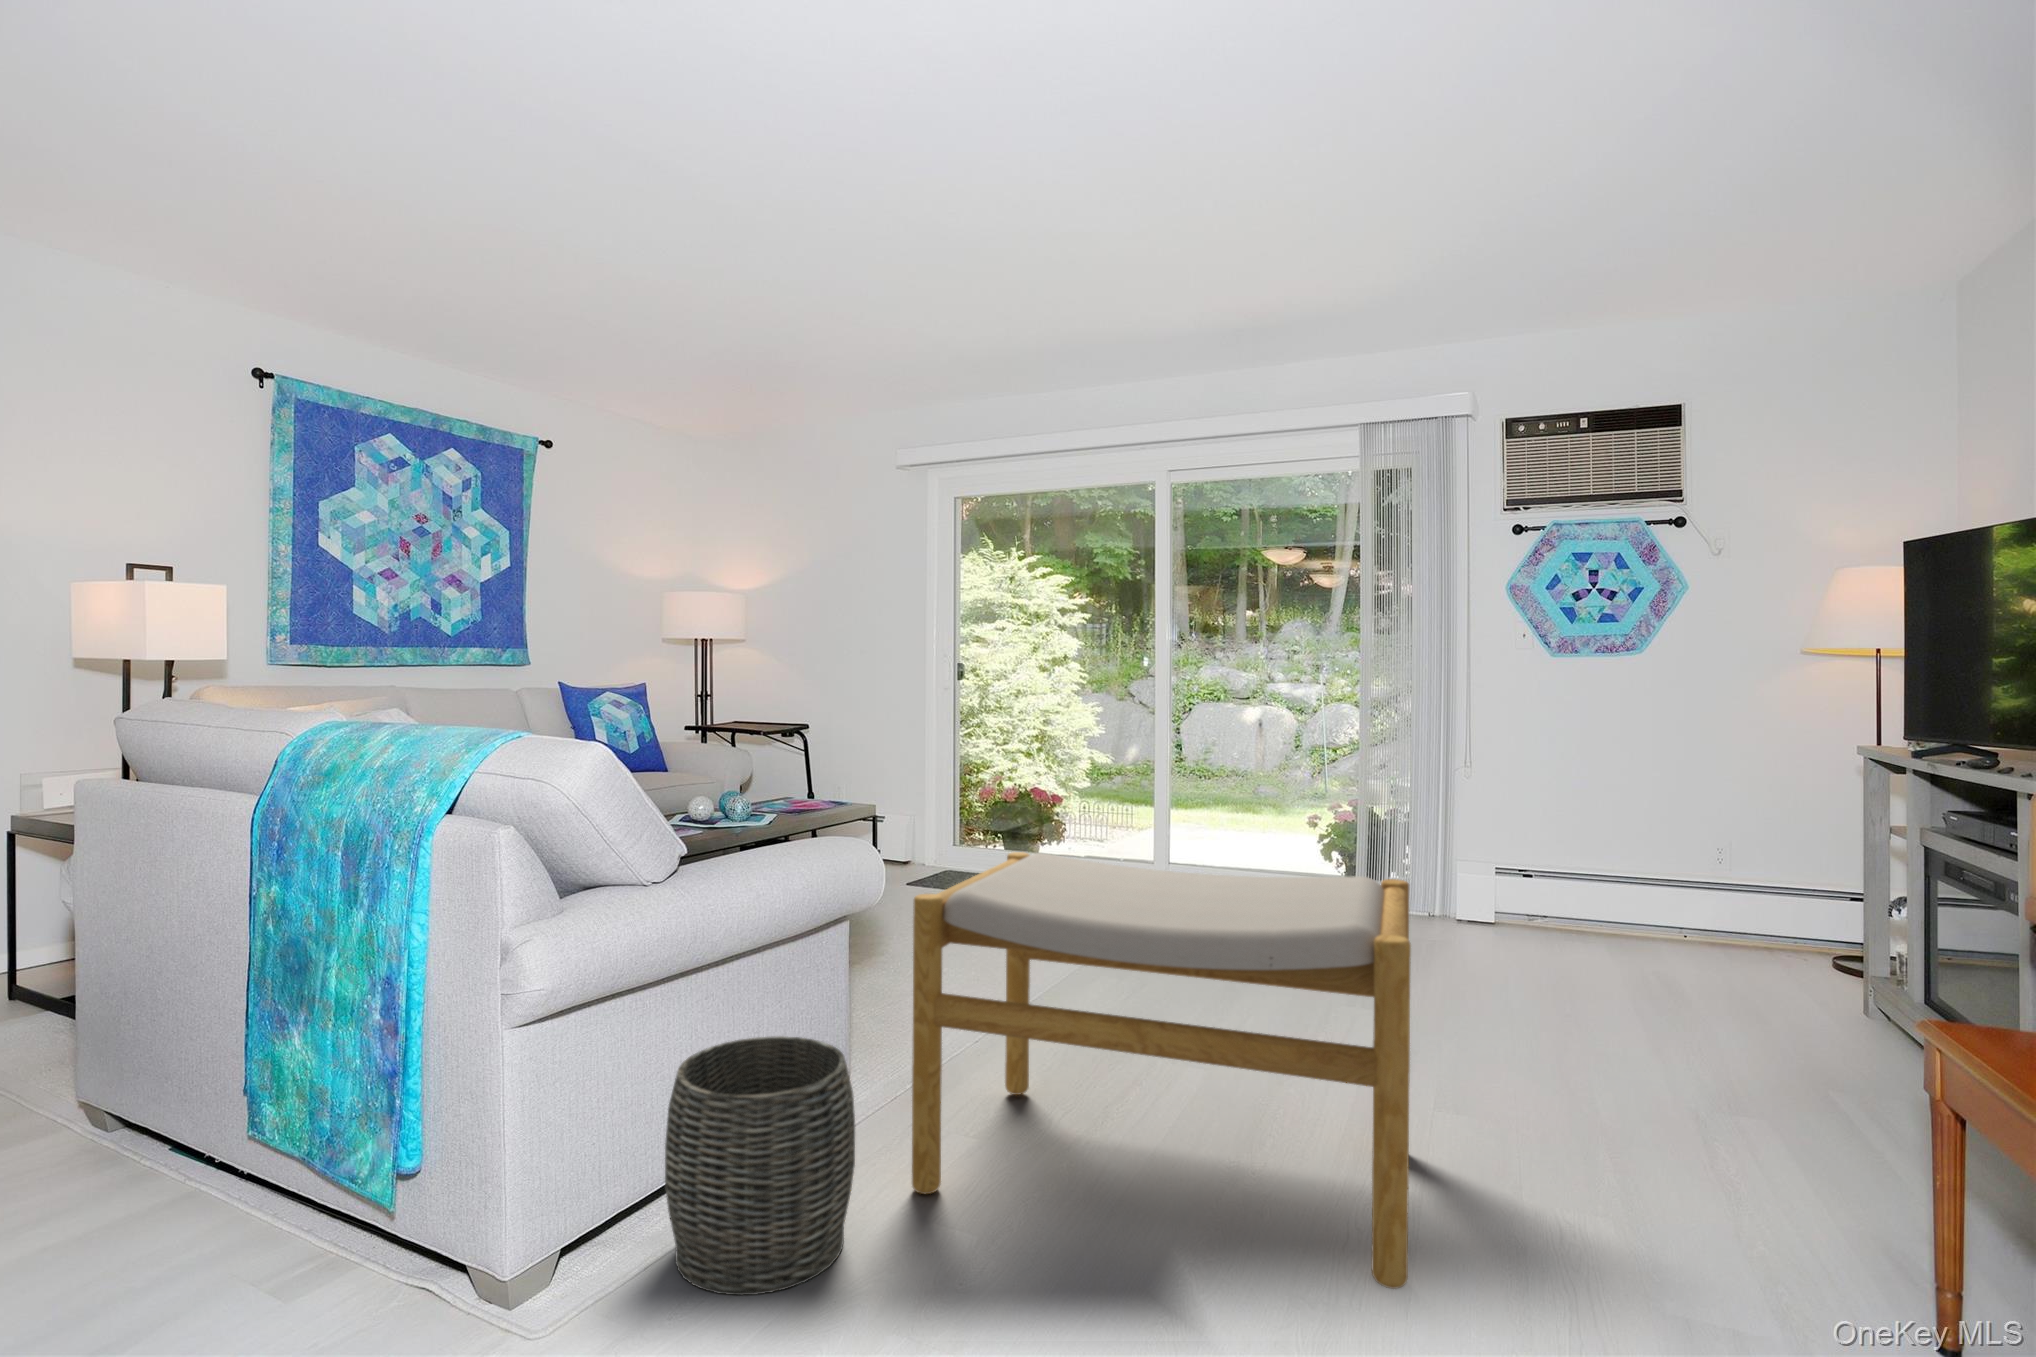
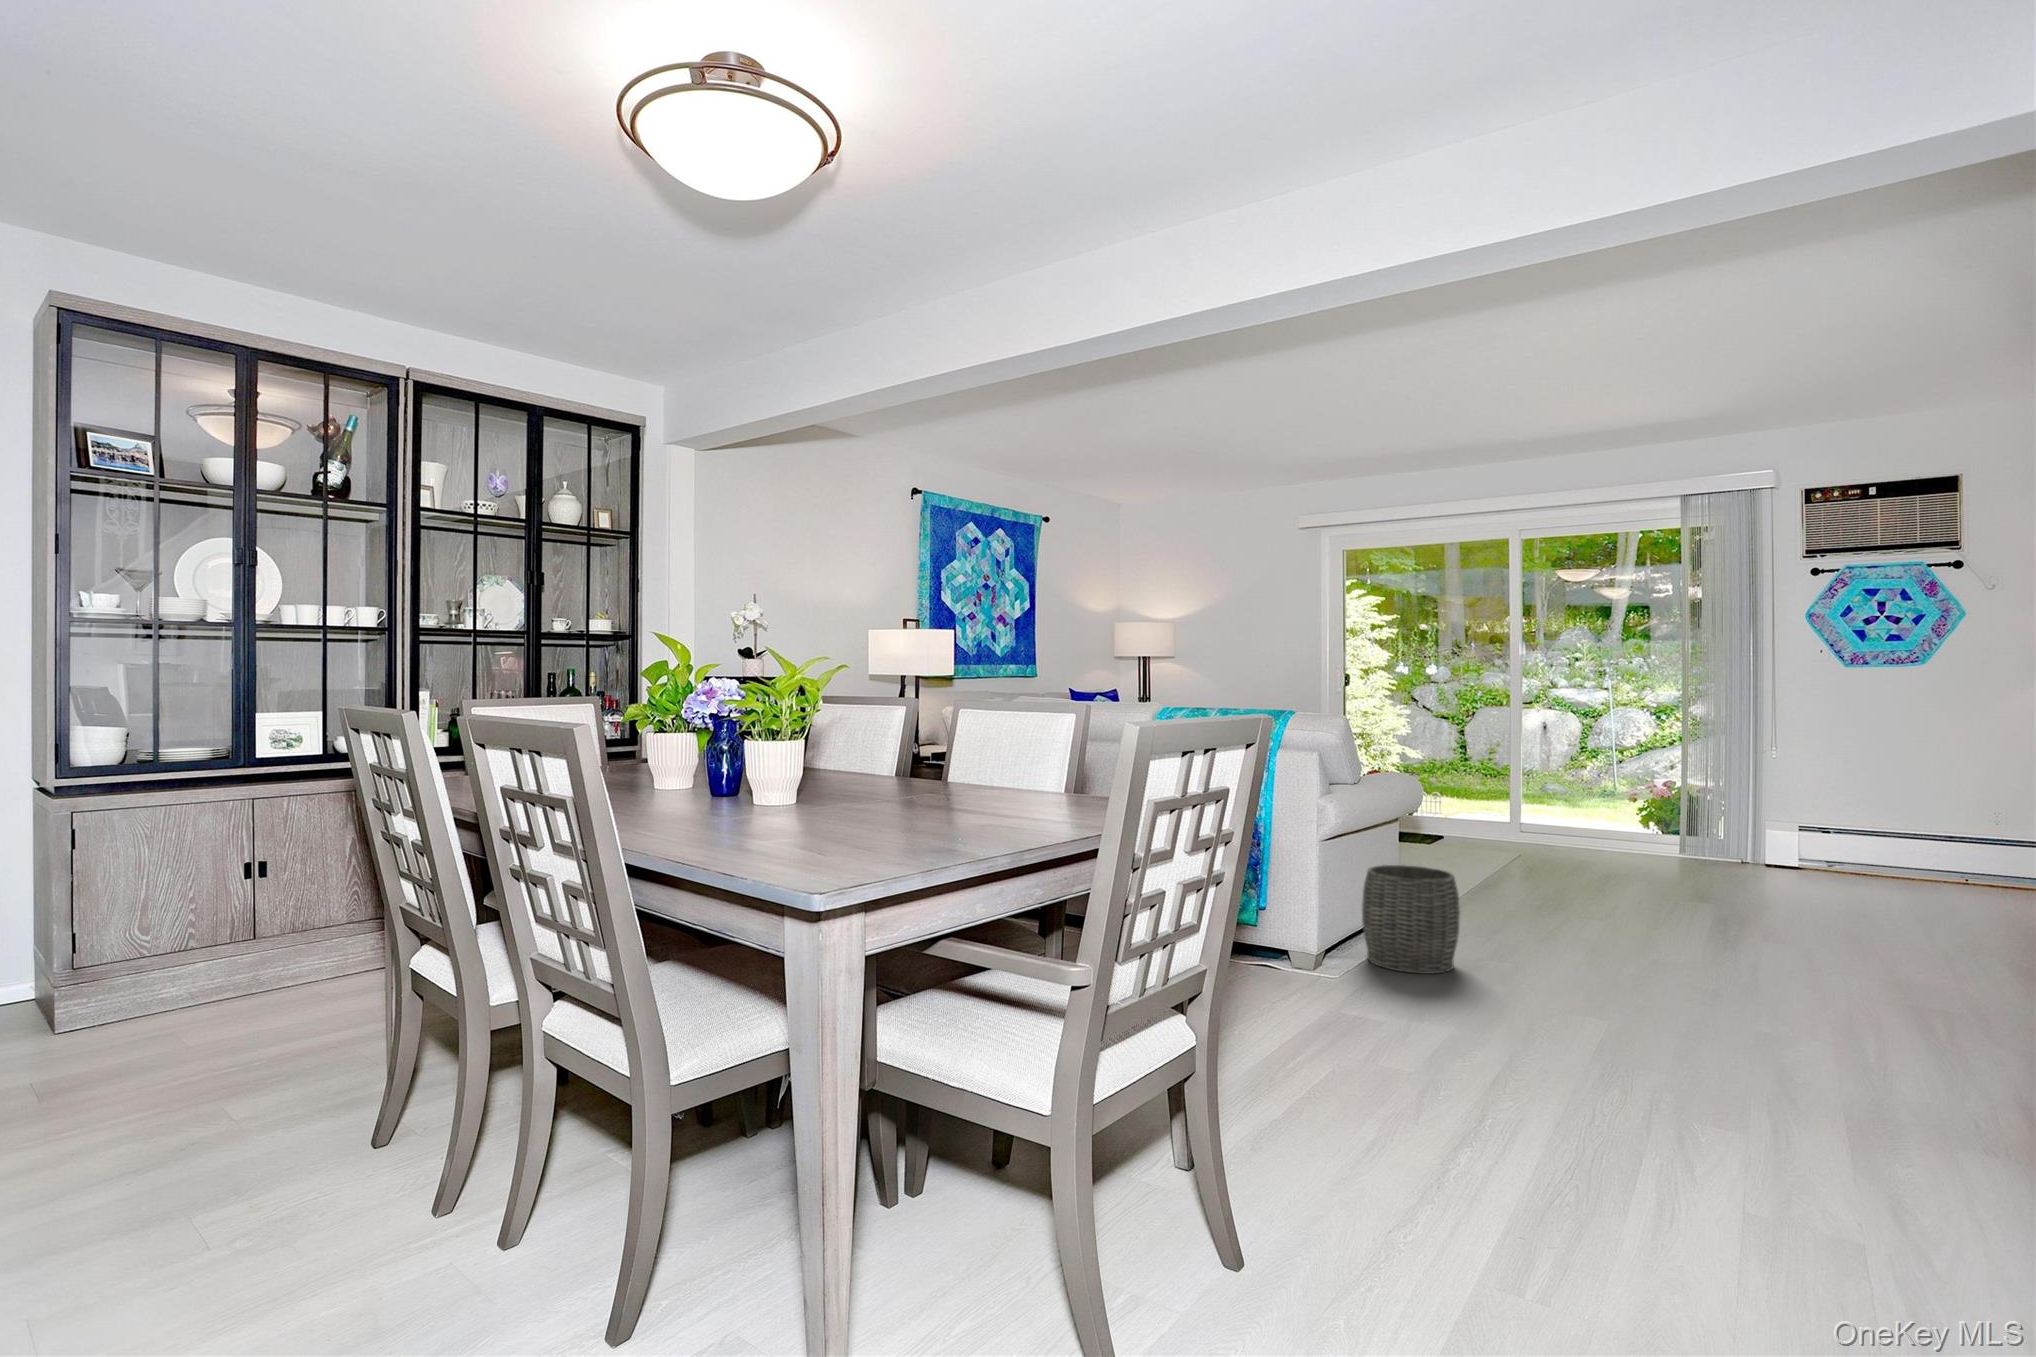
footstool: present [912,852,1411,1289] -> none [1469,785,1773,993]

